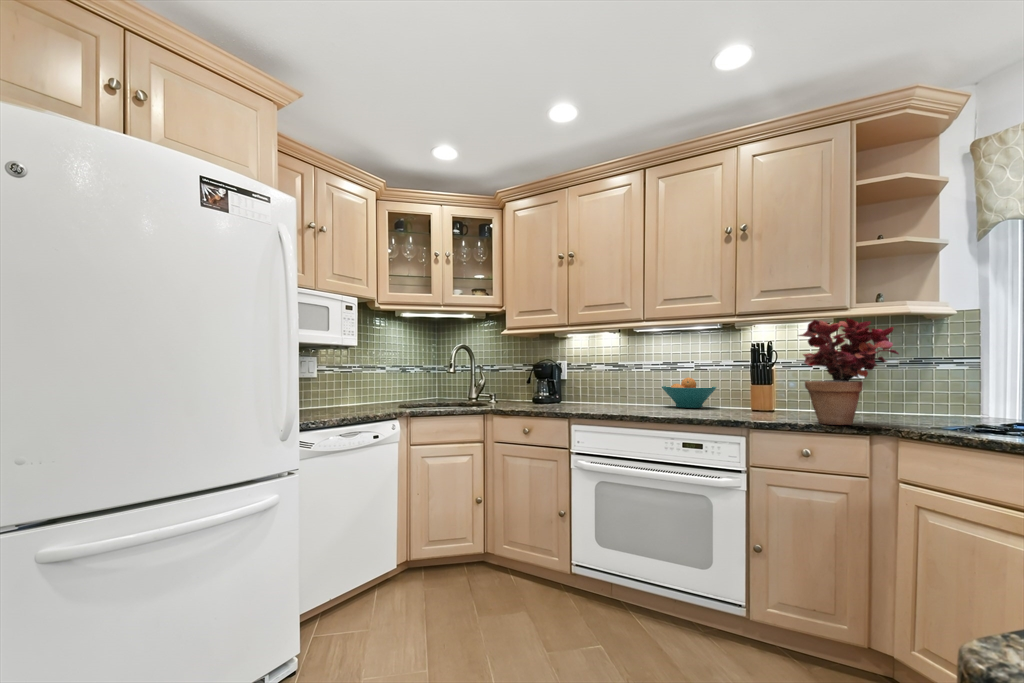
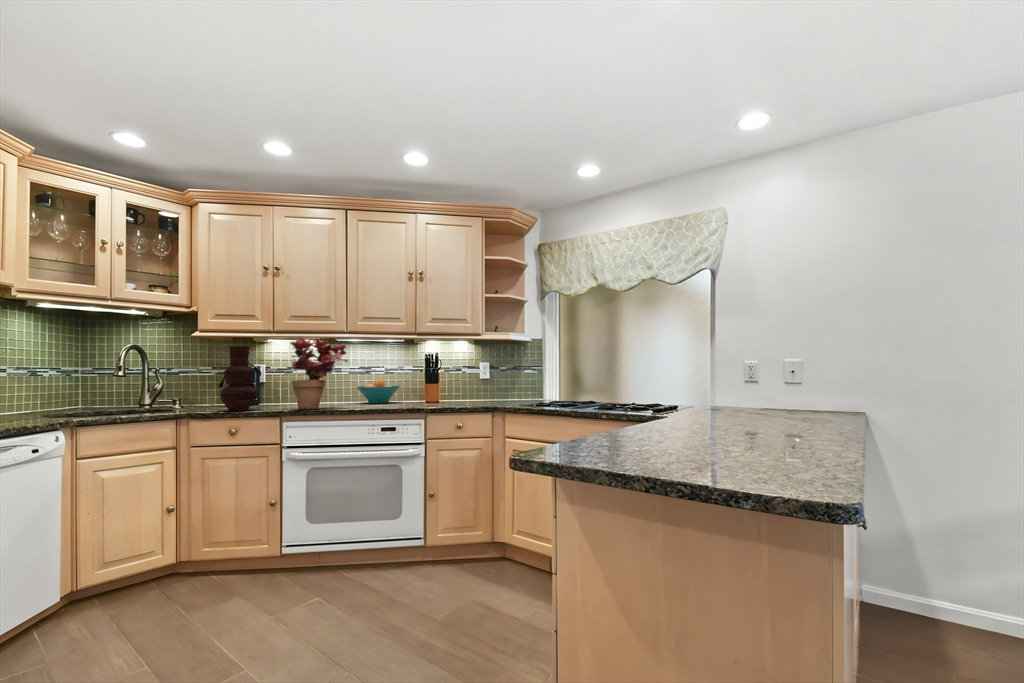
potted plant: present [799,319,899,425] -> present [291,338,348,409]
vase: none [515,342,549,409] -> present [220,346,257,411]

